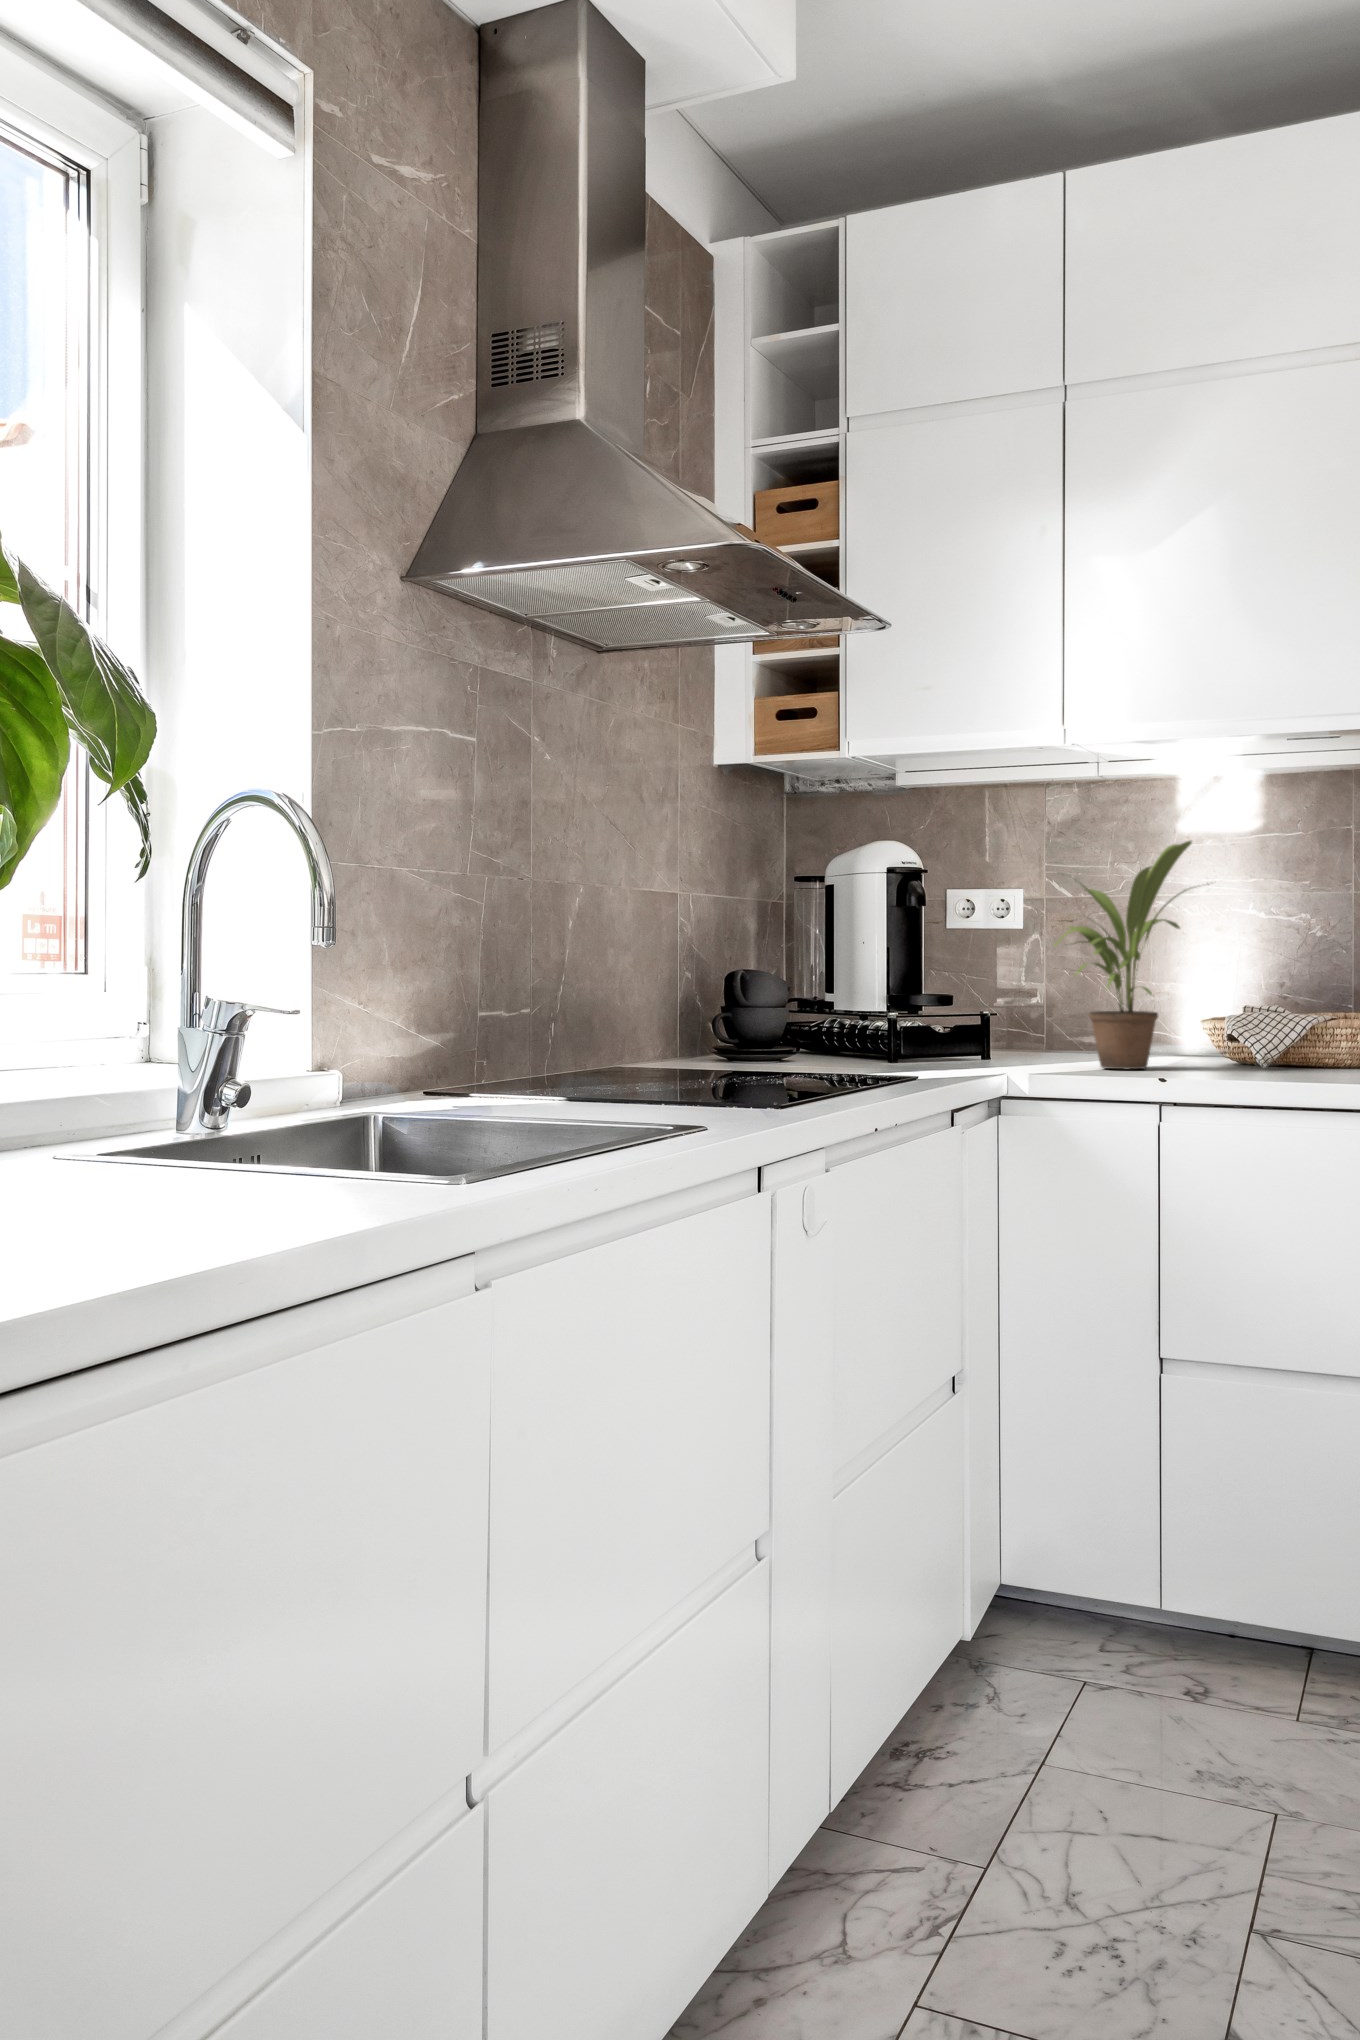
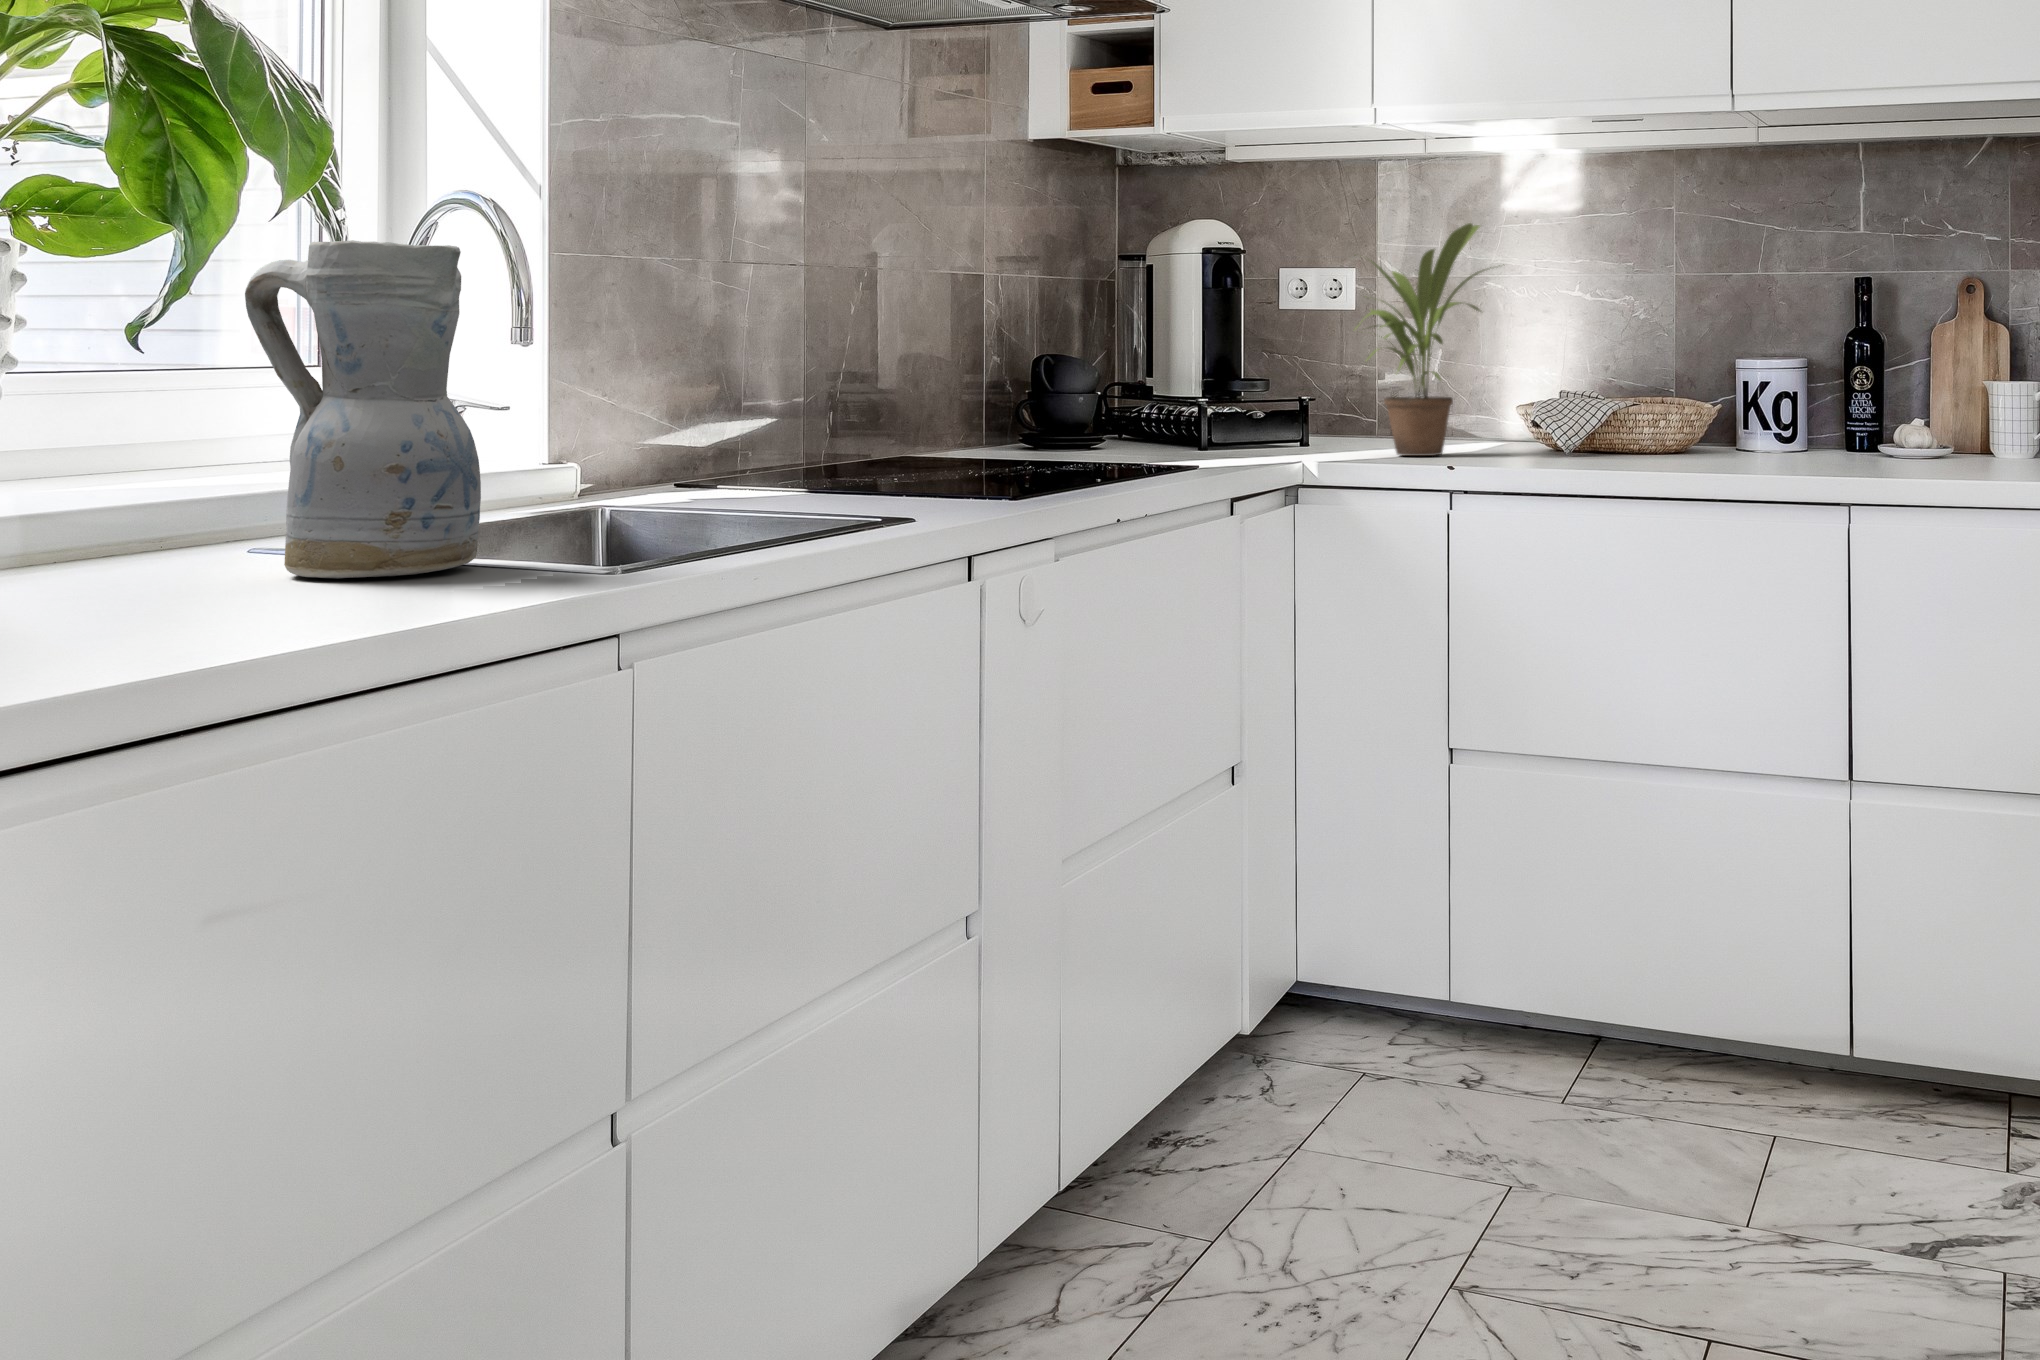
ceramic pitcher: none [66,837,323,1222] -> present [245,240,481,578]

